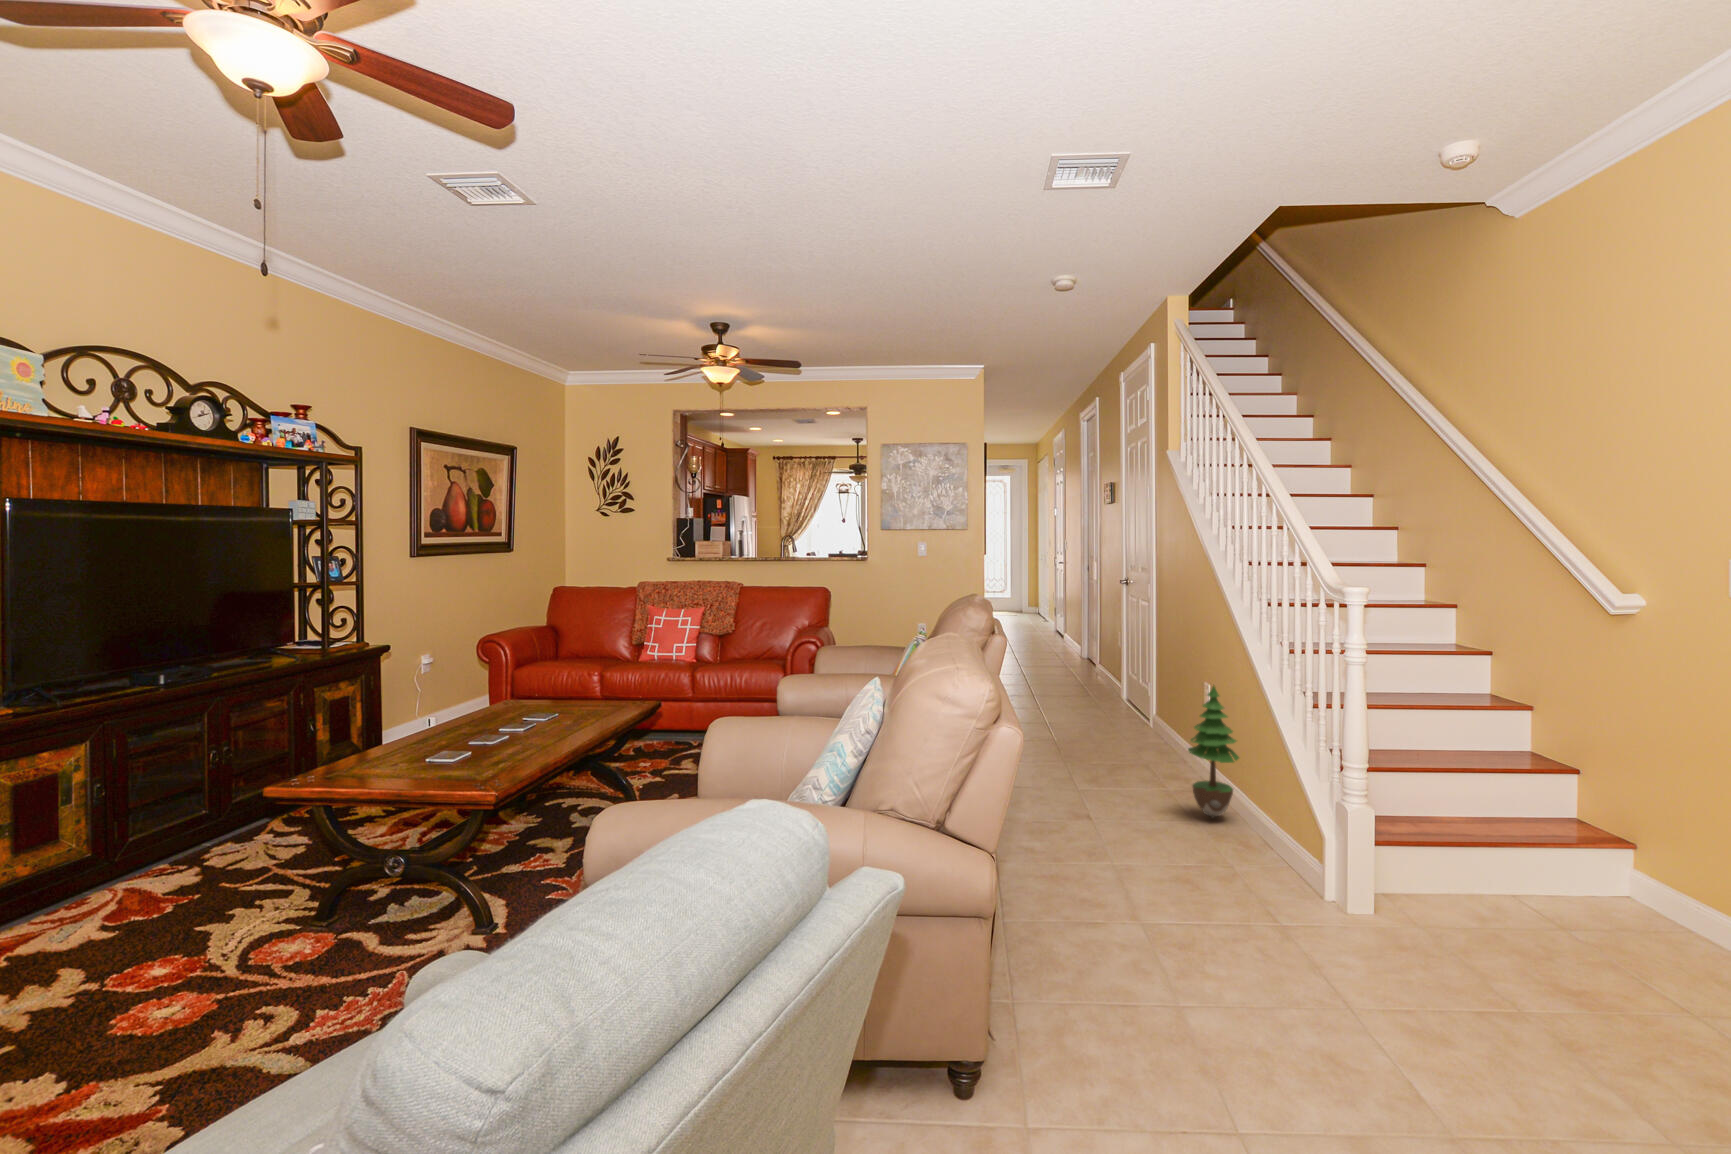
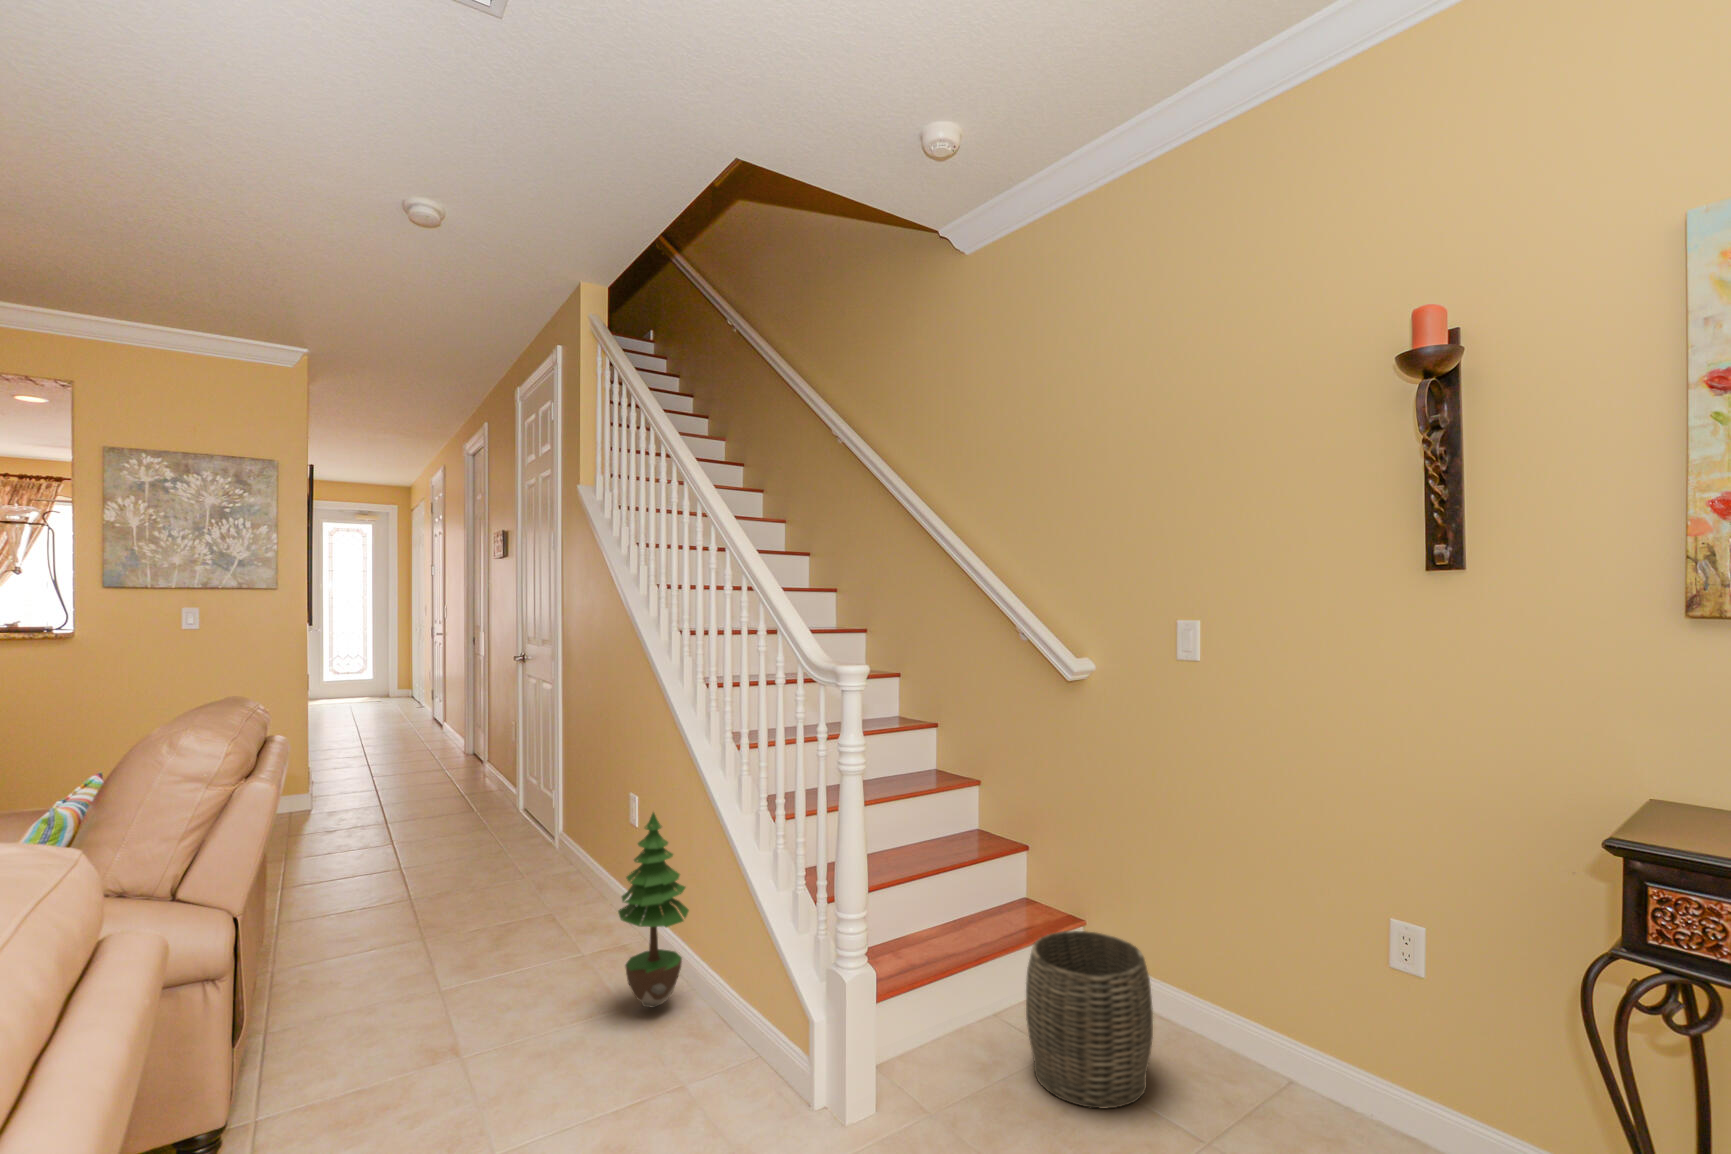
woven basket: none [1522,820,1660,959] -> present [1026,931,1153,1109]

